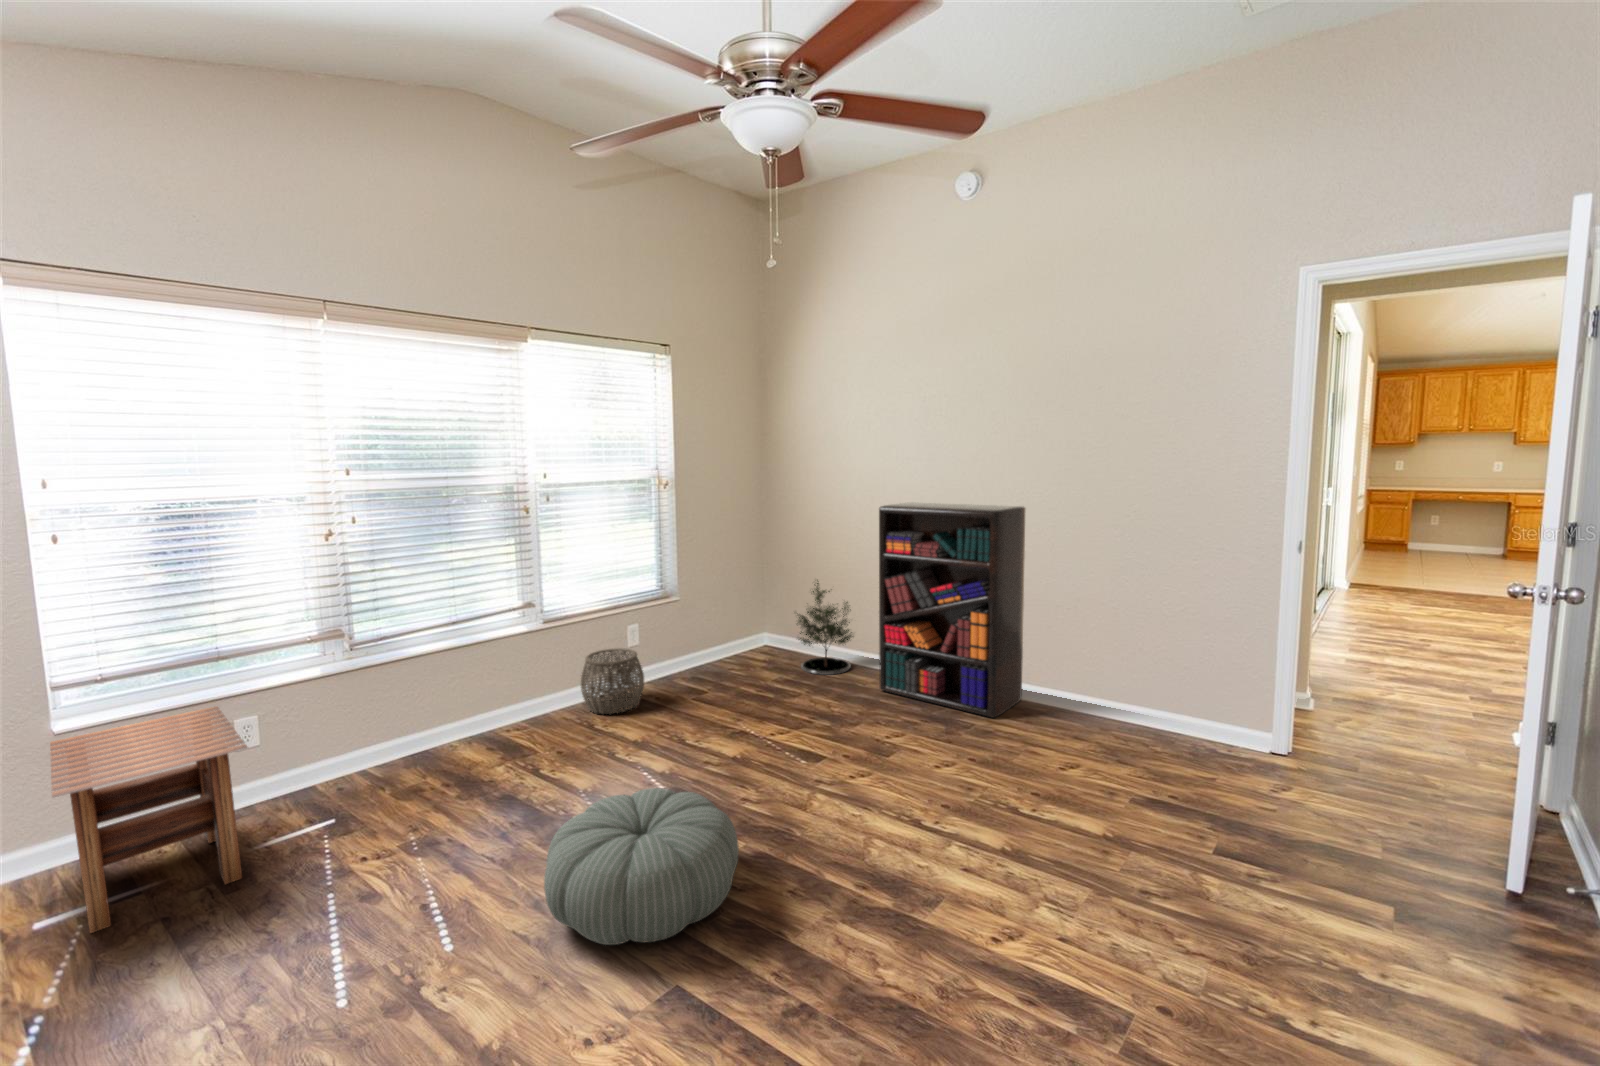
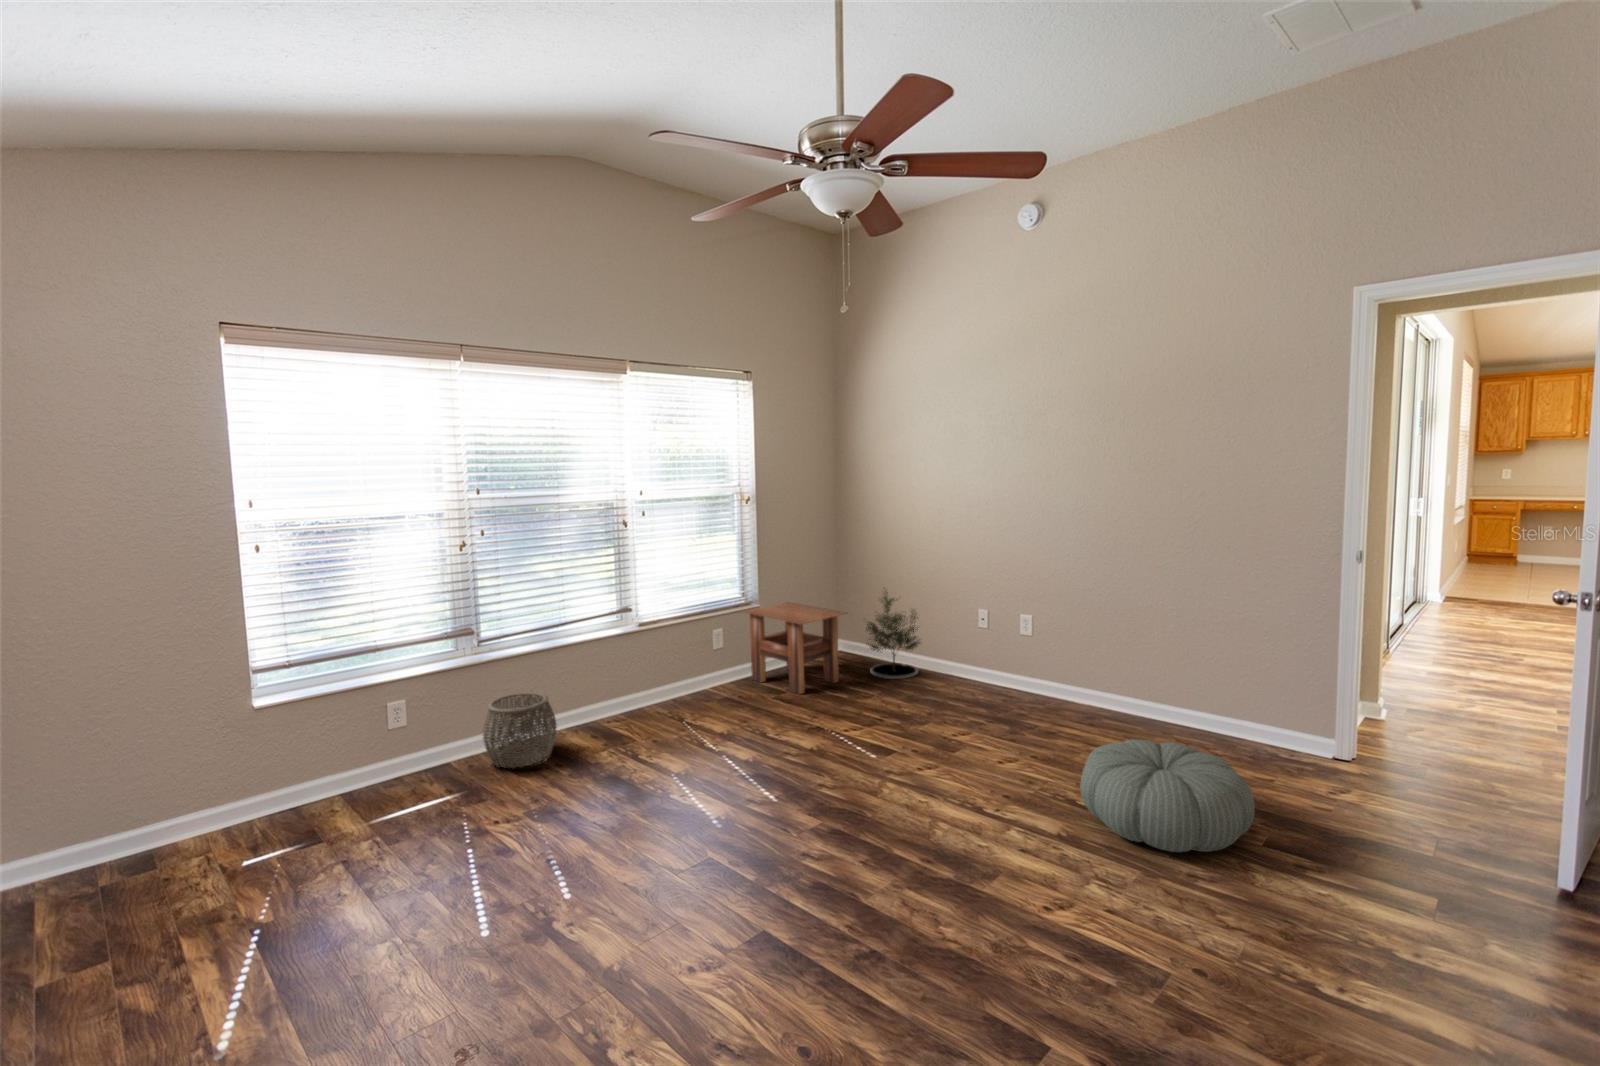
bookshelf: present [879,502,1025,718] -> none [944,515,1088,721]
woven basket: present [580,648,644,714] -> present [483,692,557,768]
side table: present [50,706,248,933] -> present [743,602,848,695]
pouf: present [544,788,739,945] -> present [1080,739,1255,852]

